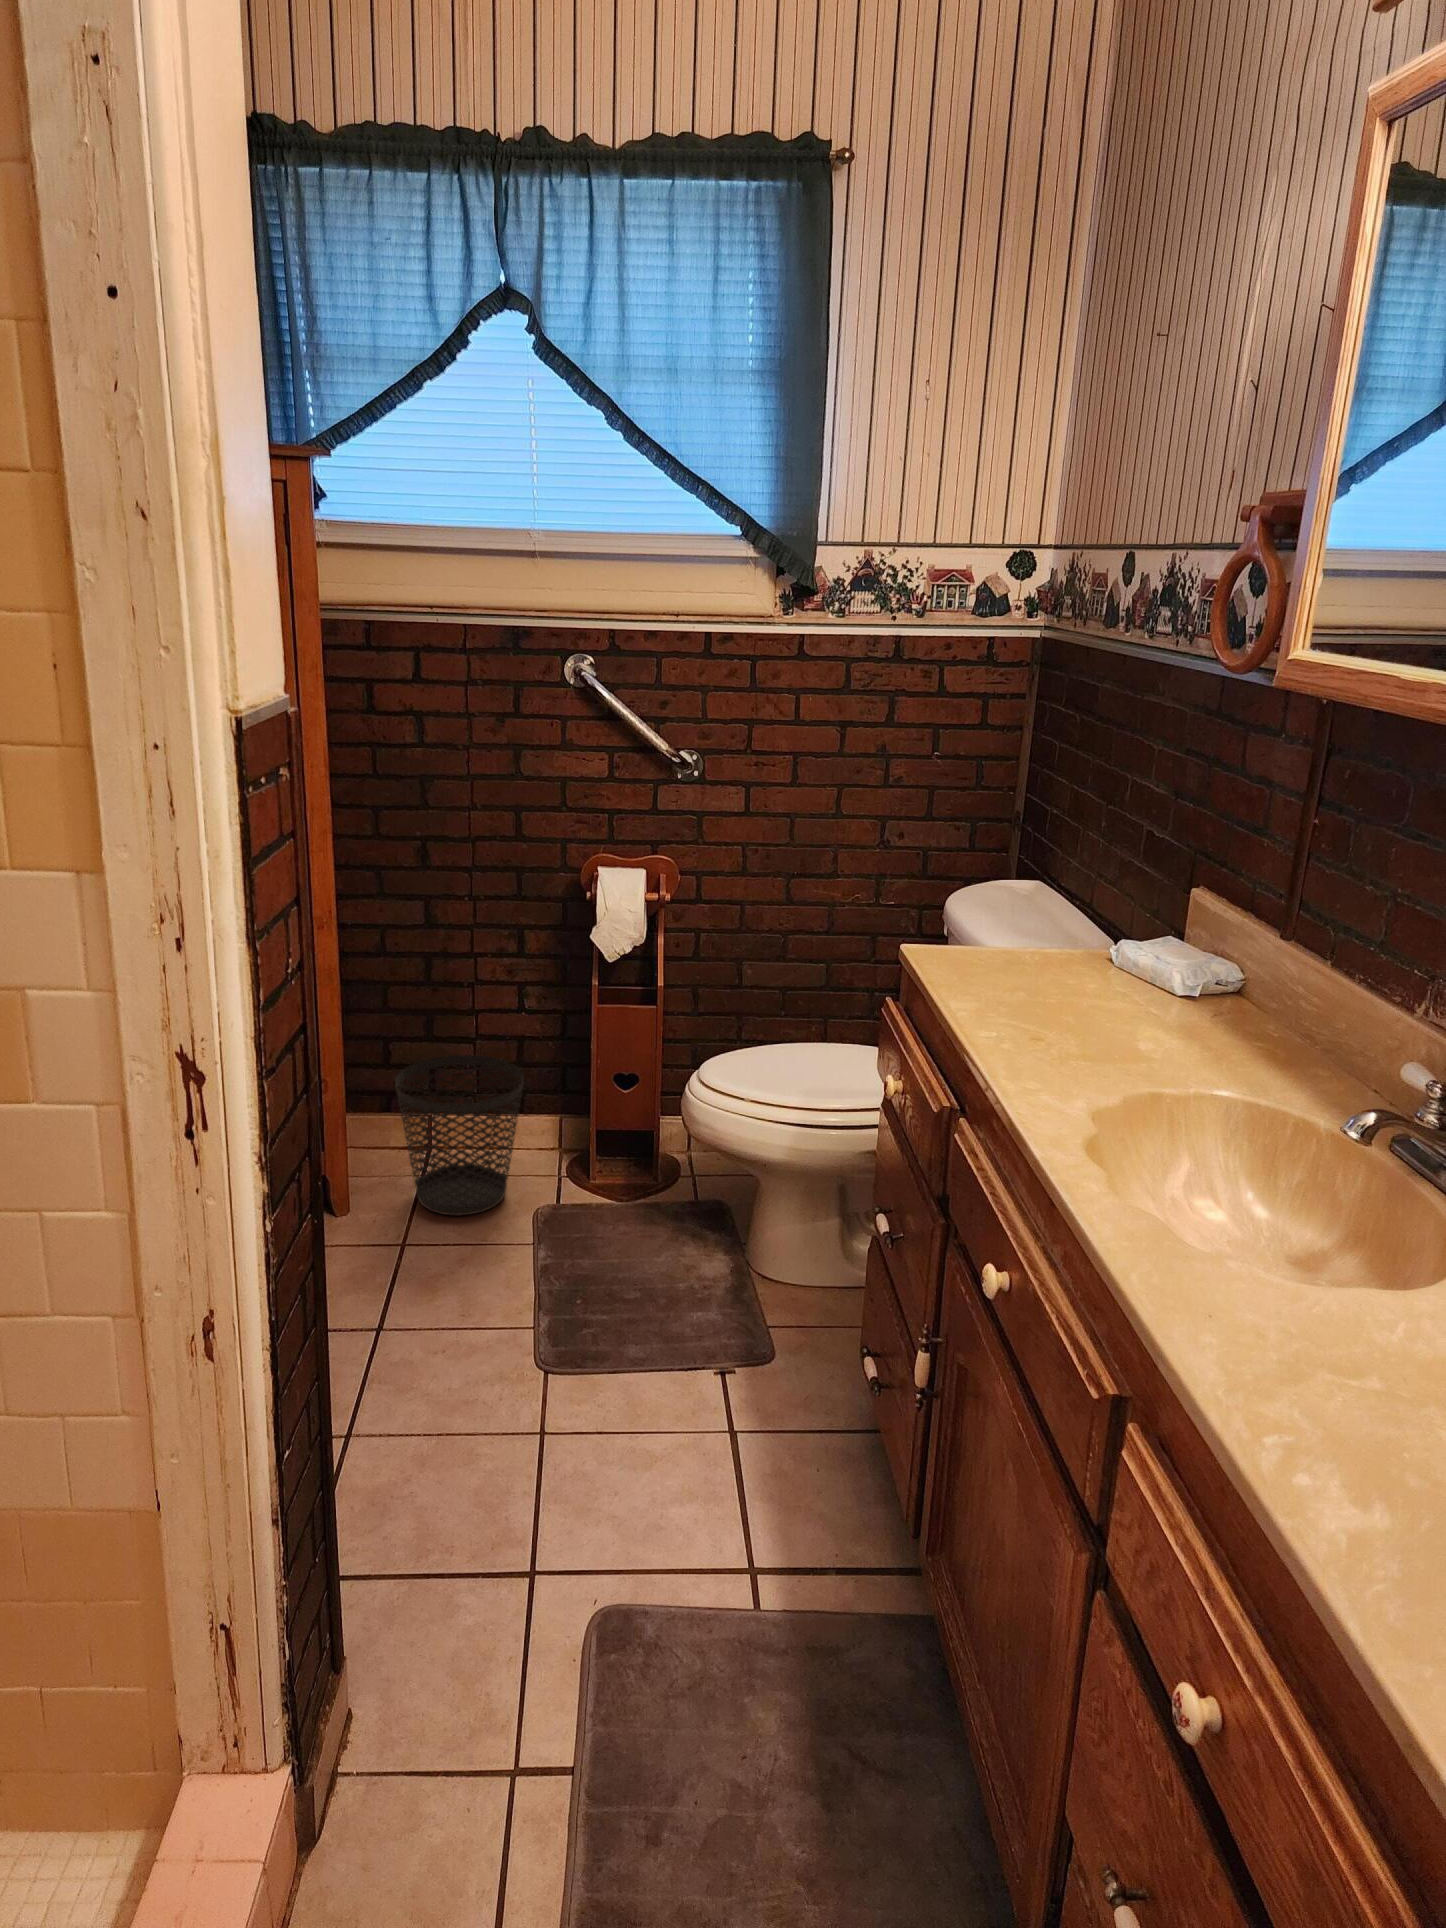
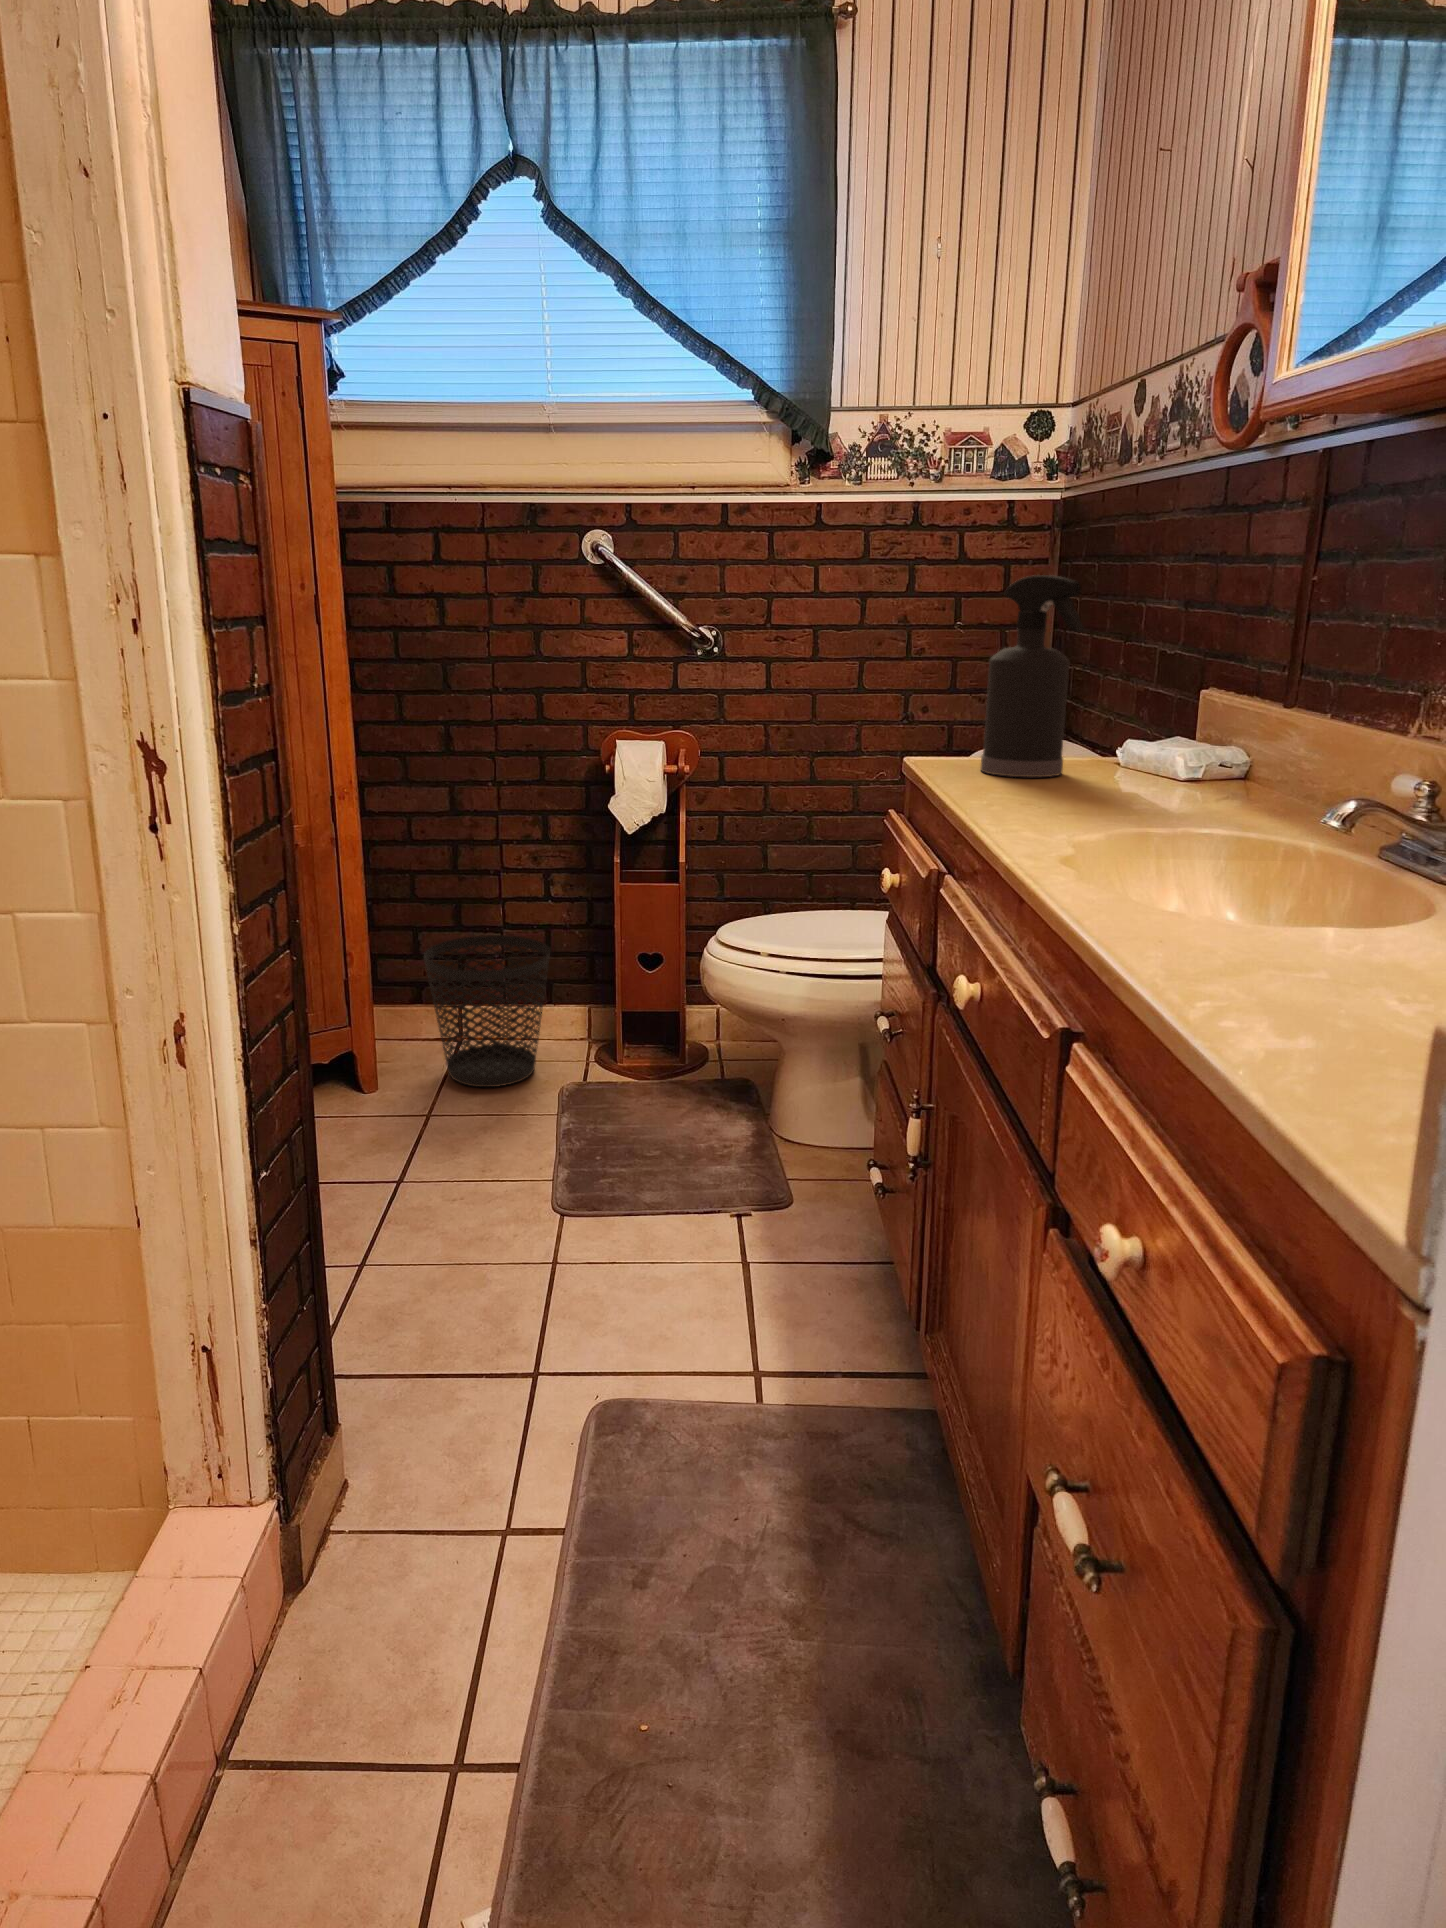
spray bottle: none [980,797,1088,994] -> present [981,575,1084,777]

